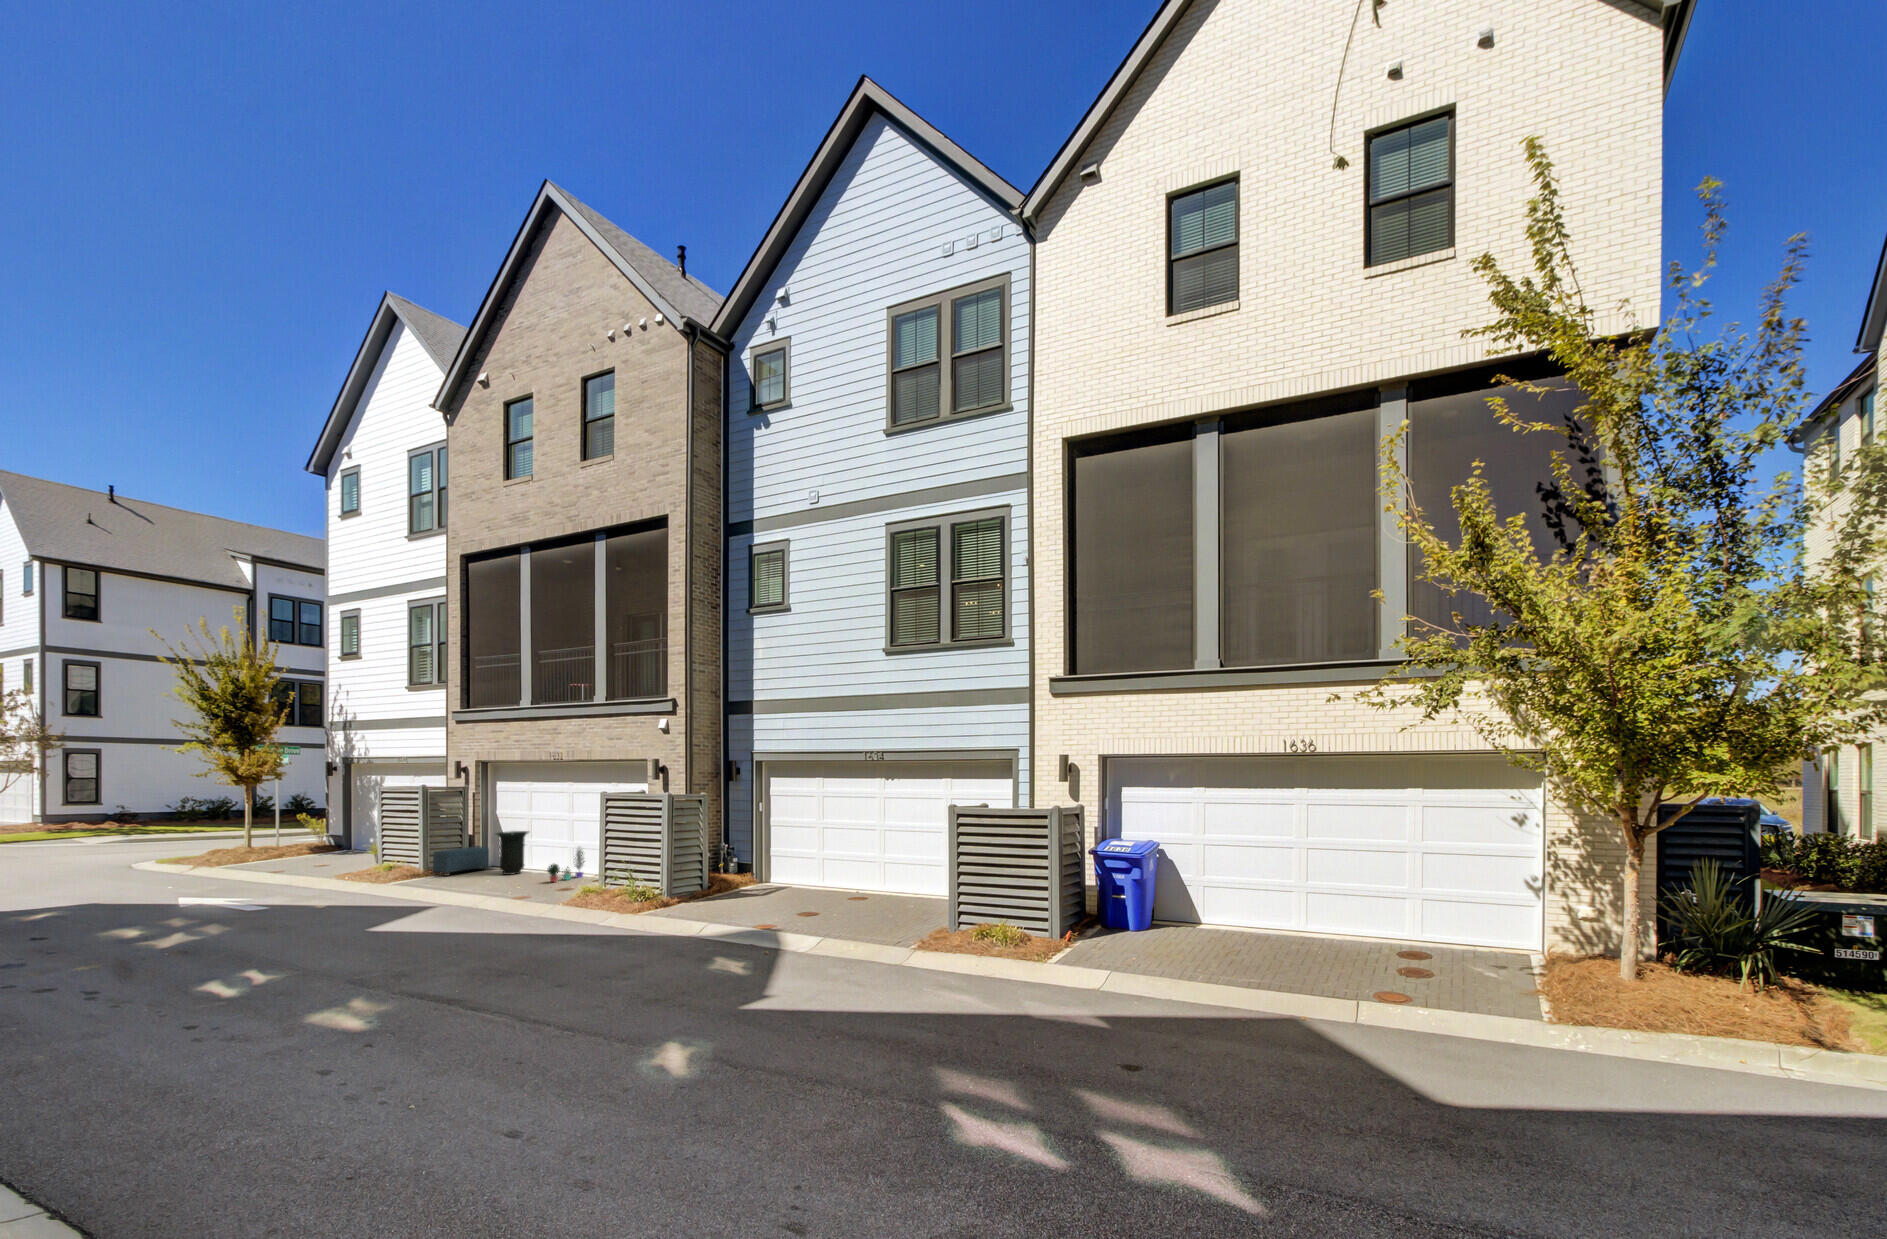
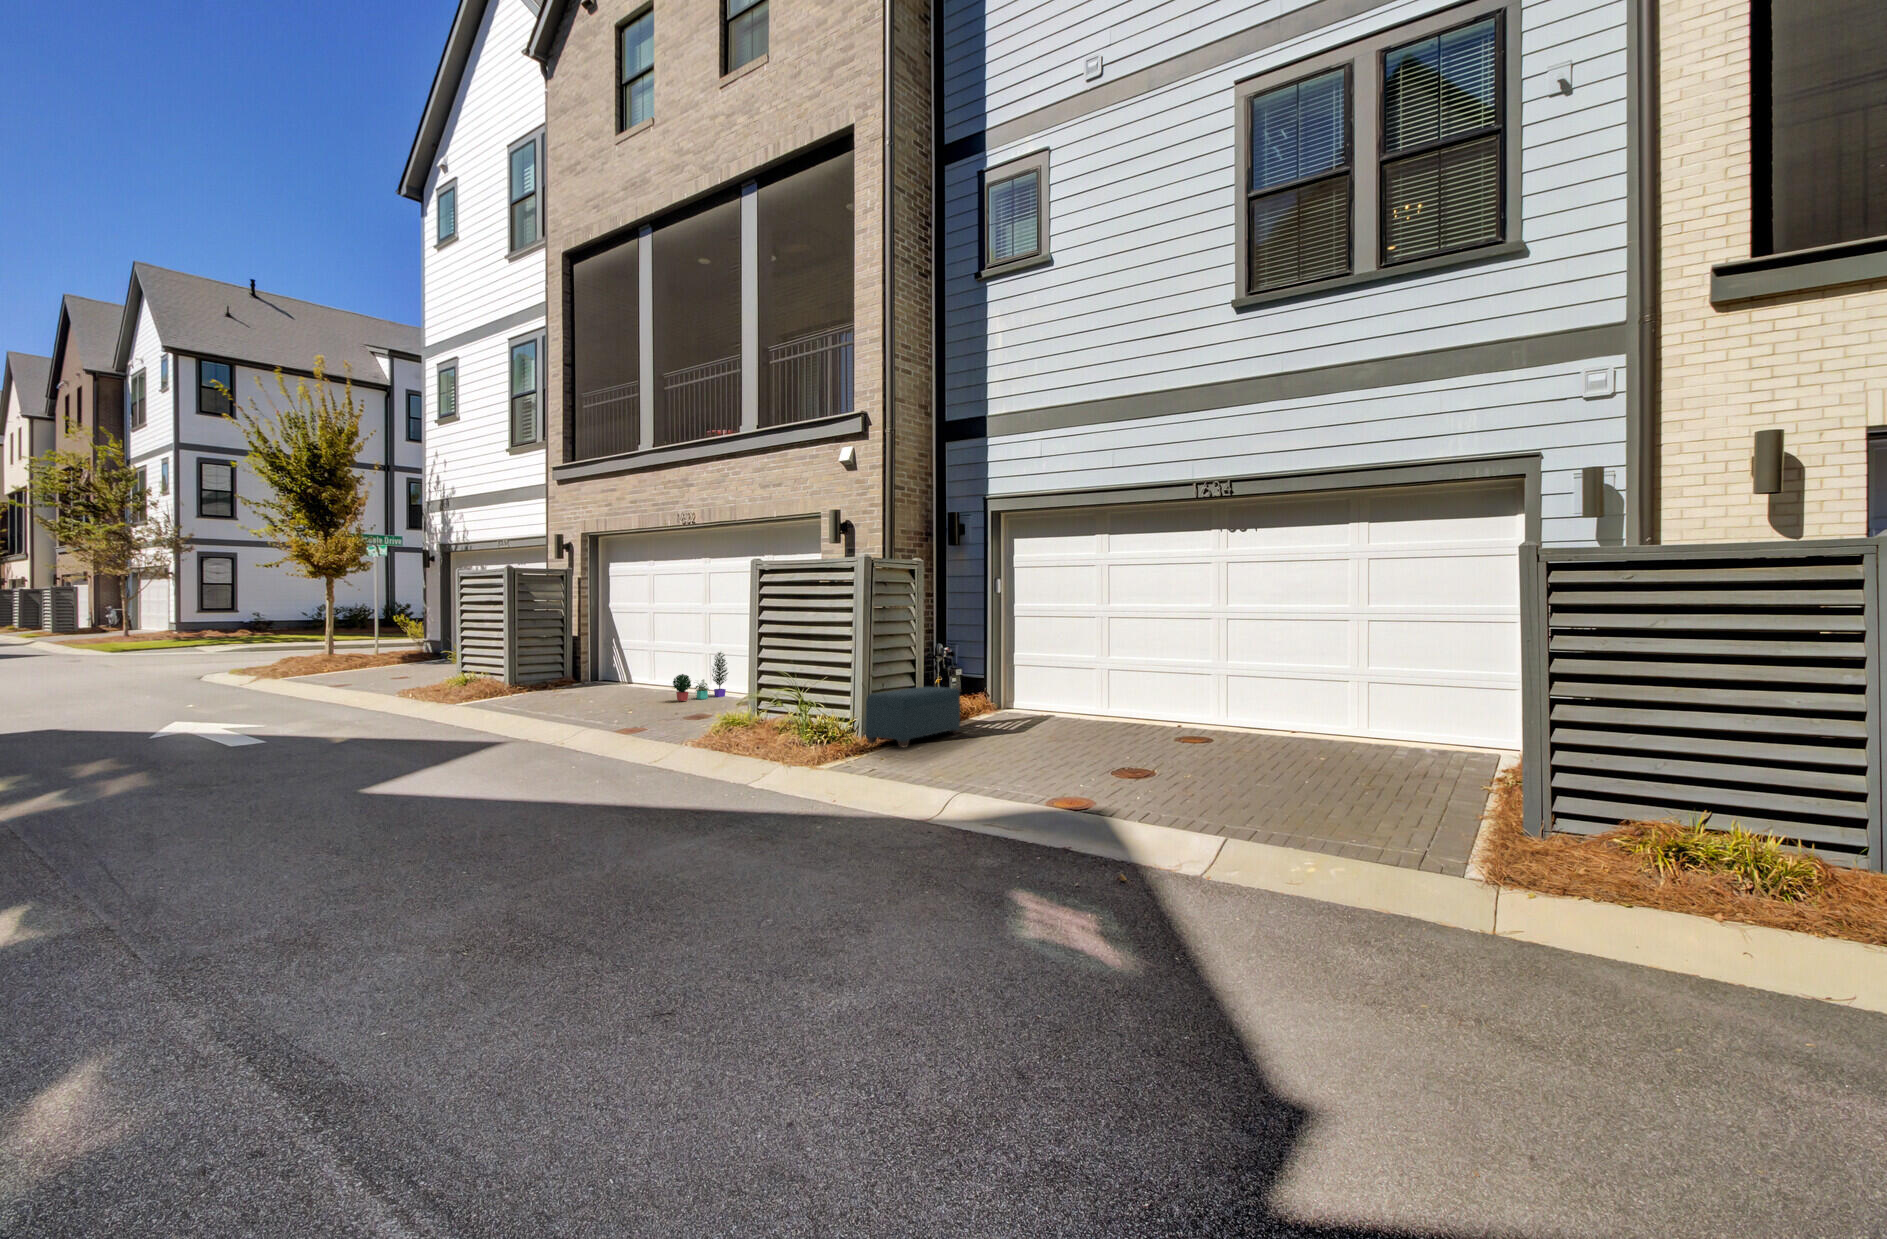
trash can: present [496,831,528,875] -> none [604,631,654,690]
bench: present [433,846,489,876] -> present [866,687,960,748]

